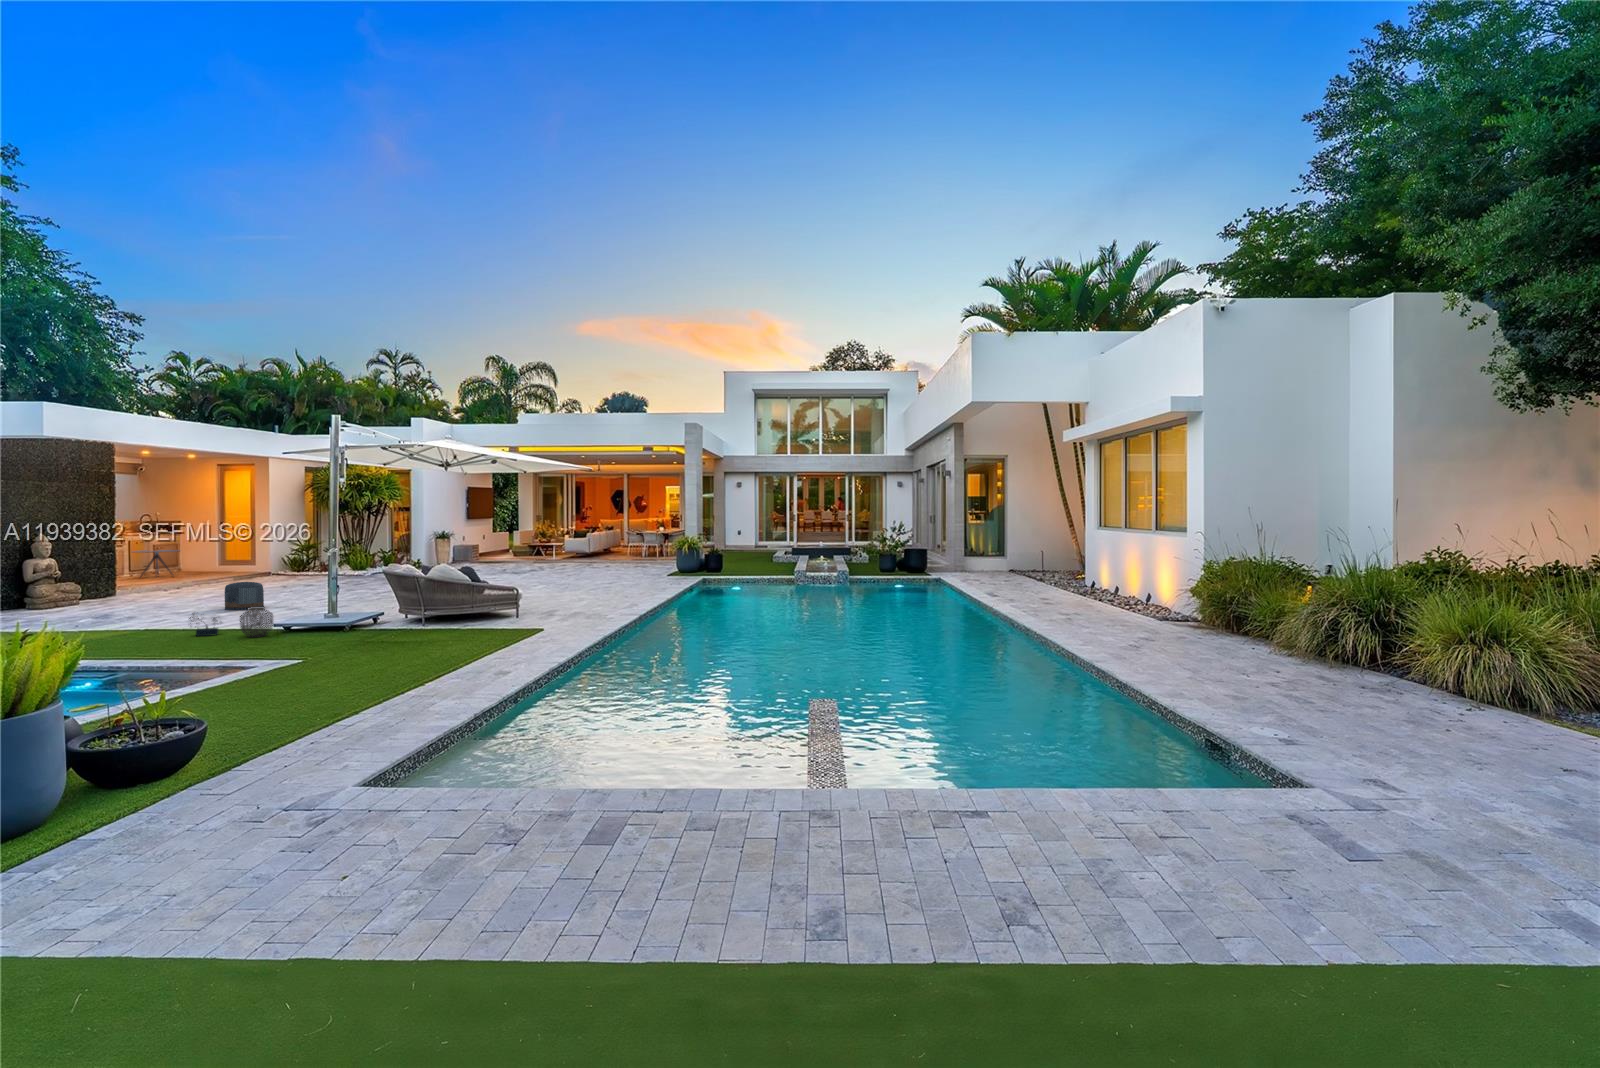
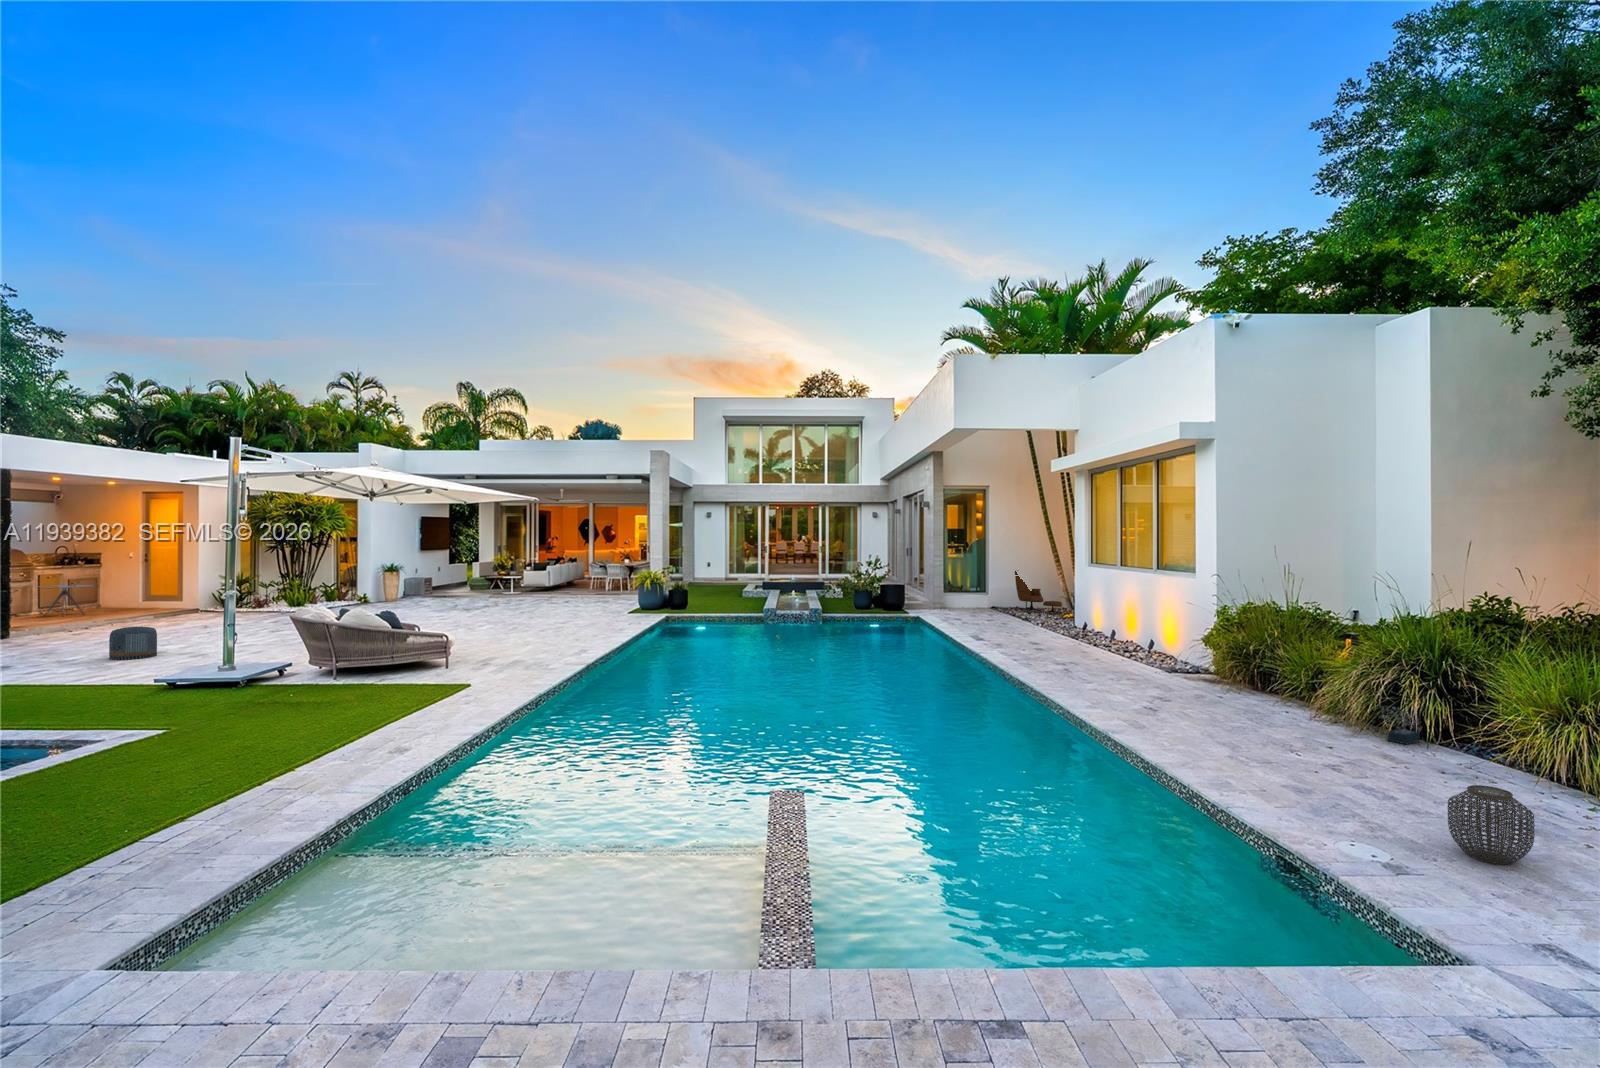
lounge chair: none [1029,536,1074,577] -> present [1014,571,1062,614]
woven basket: present [240,607,273,637] -> present [1448,785,1535,865]
decorative plant: present [189,613,218,636] -> present [1380,708,1420,744]

